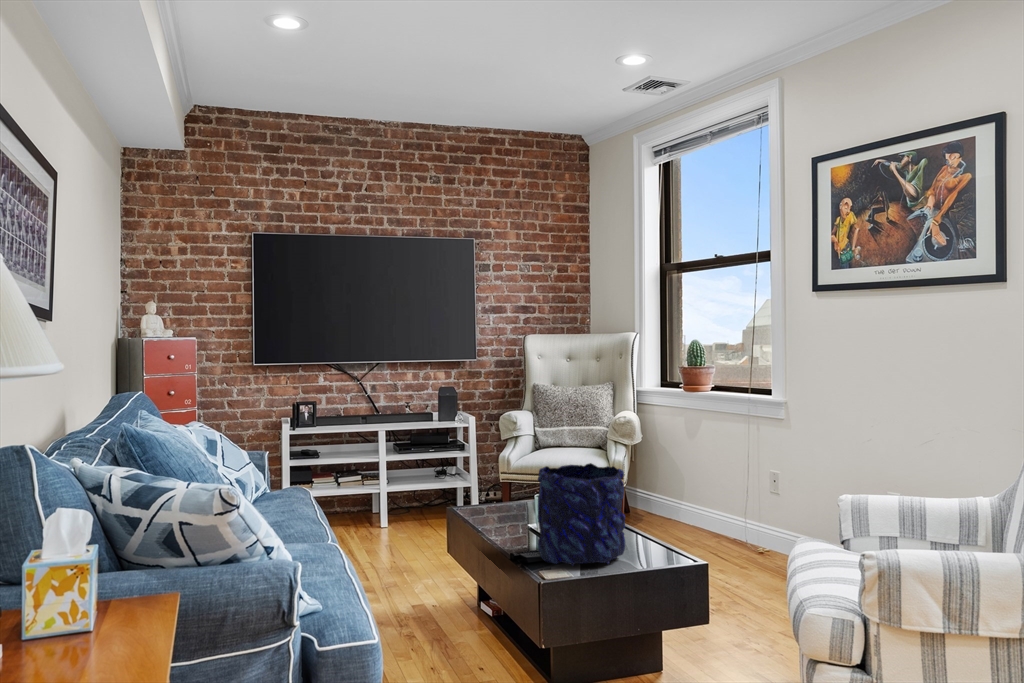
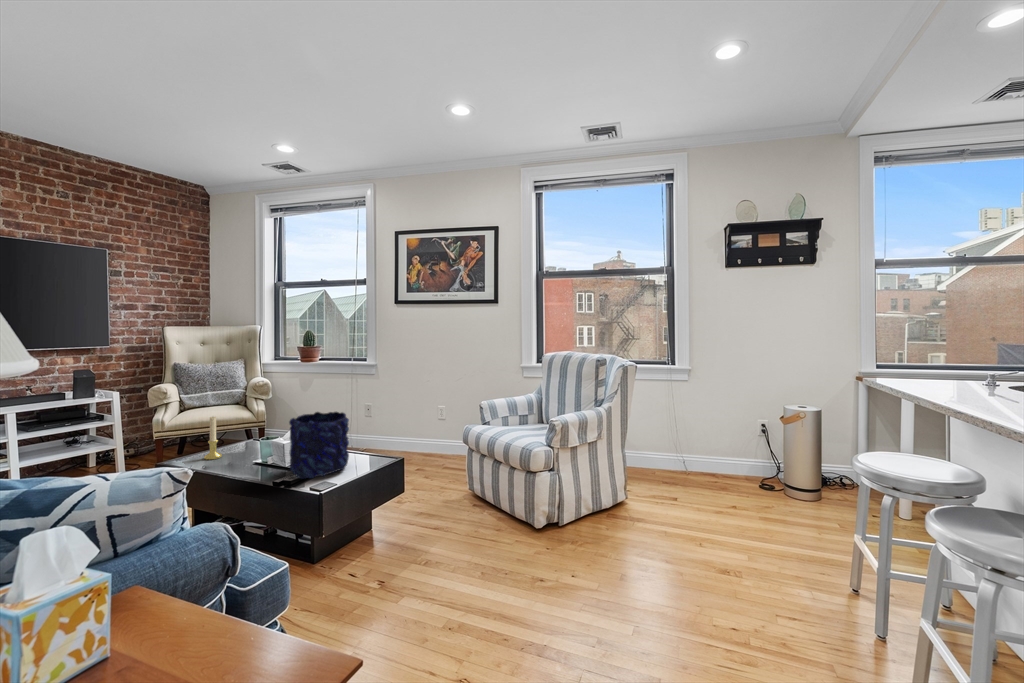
candle holder: none [488,454,509,515] -> present [204,417,222,460]

